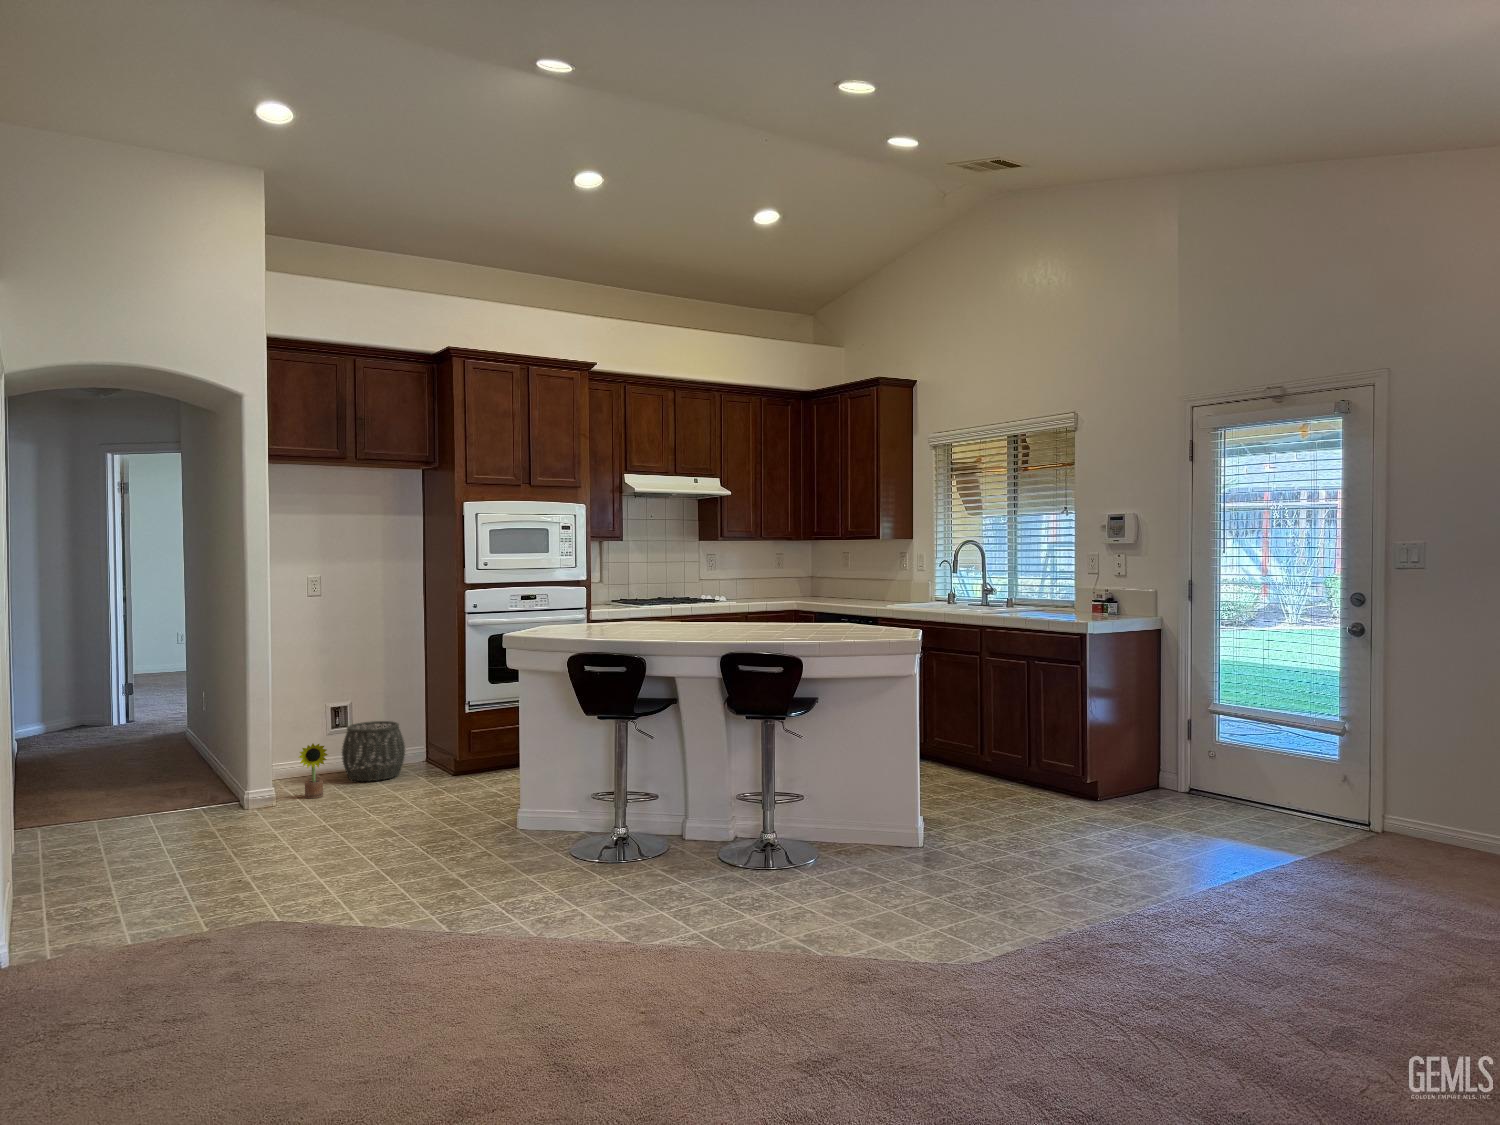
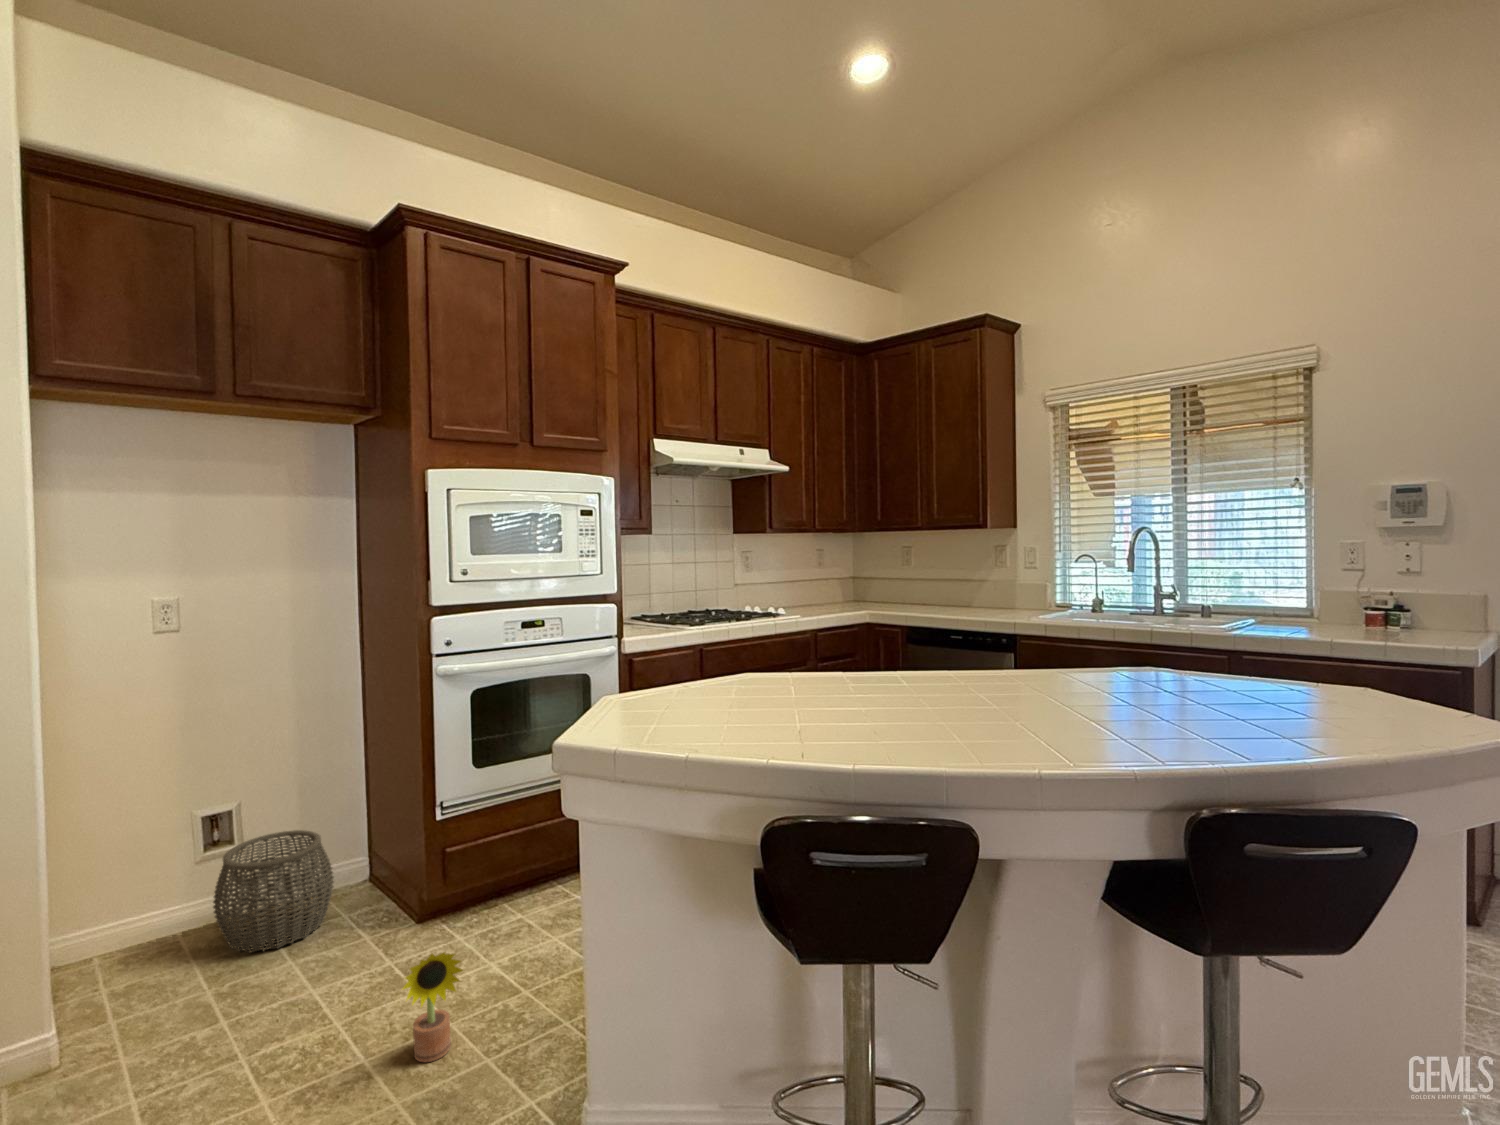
decorative plant: present [299,743,328,798] -> present [403,952,464,1062]

